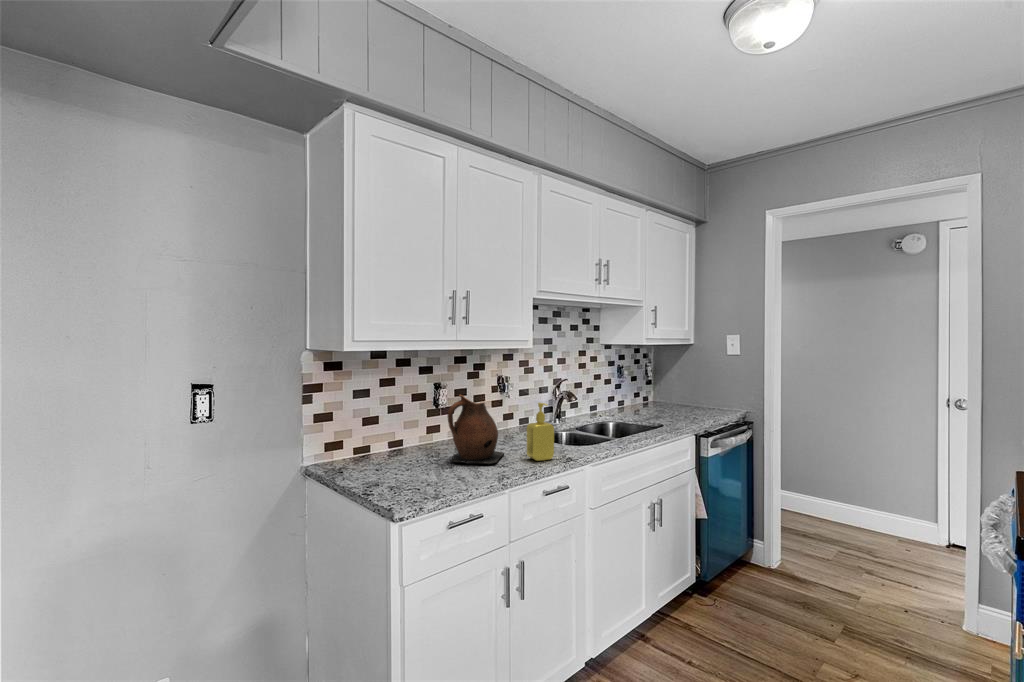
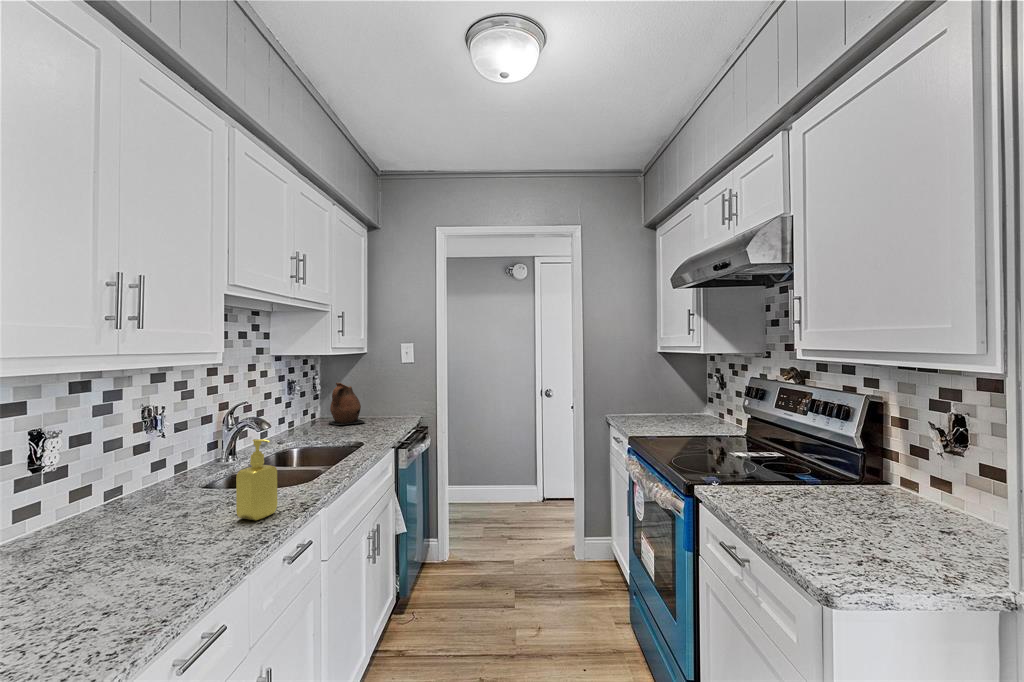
ceramic pitcher: present [448,395,504,464] -> present [329,383,365,425]

